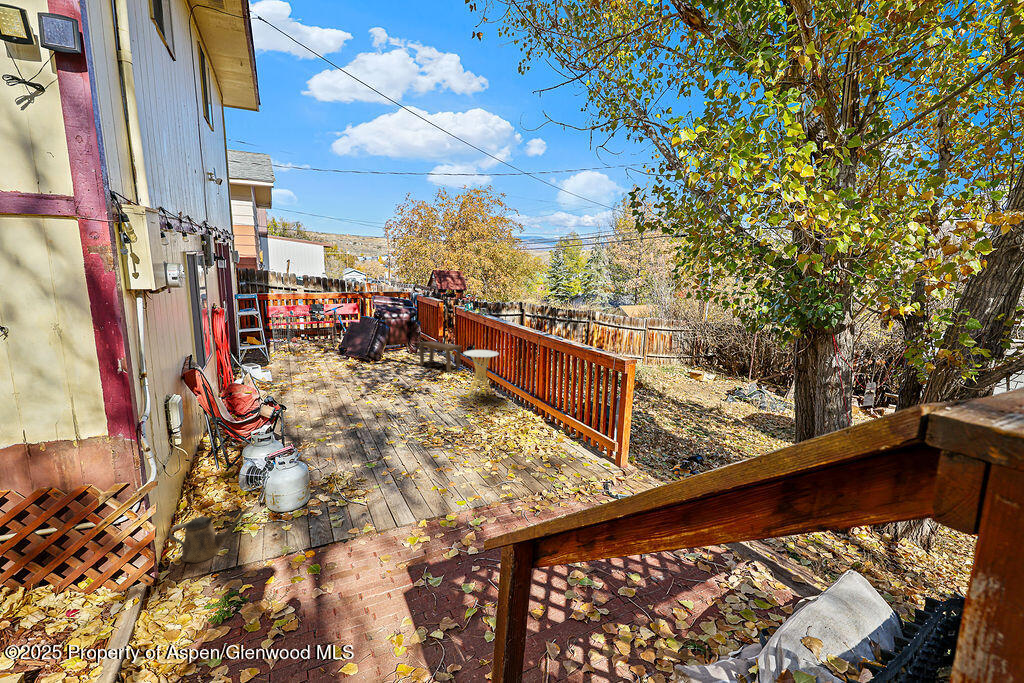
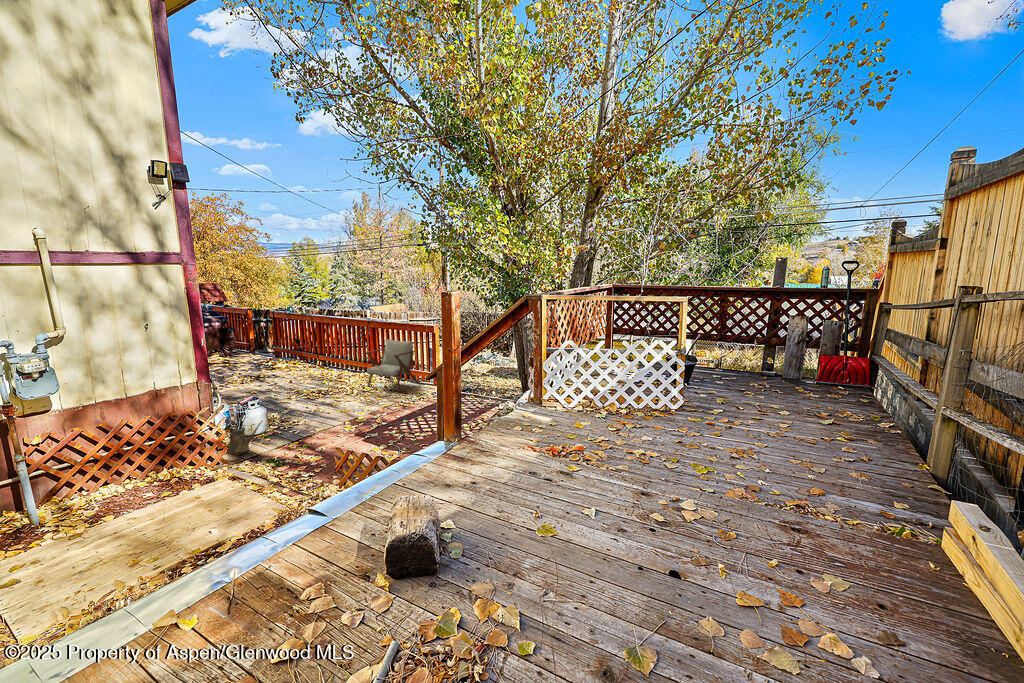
bench: present [419,341,462,371] -> none [246,342,288,363]
side table: present [464,350,499,395] -> none [306,340,334,373]
lounge chair: none [509,368,591,462] -> present [365,340,418,391]

